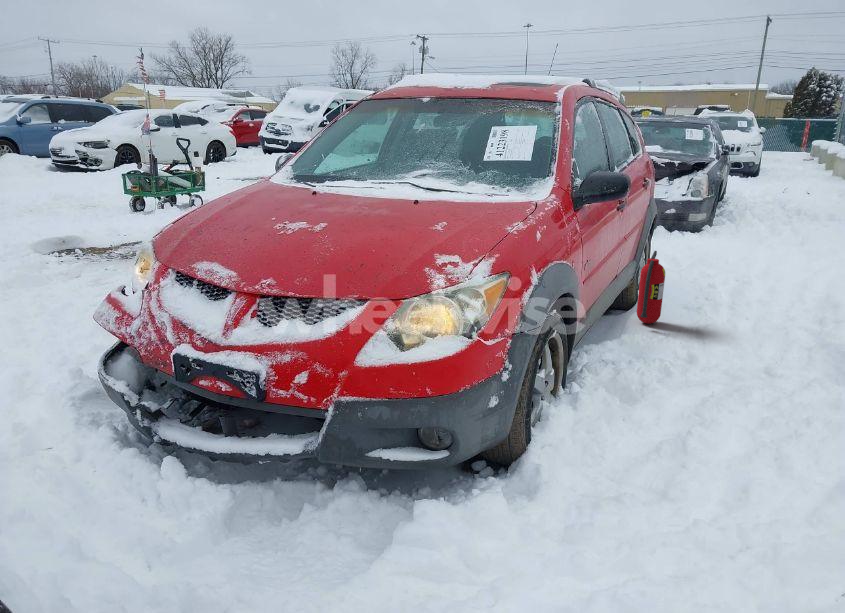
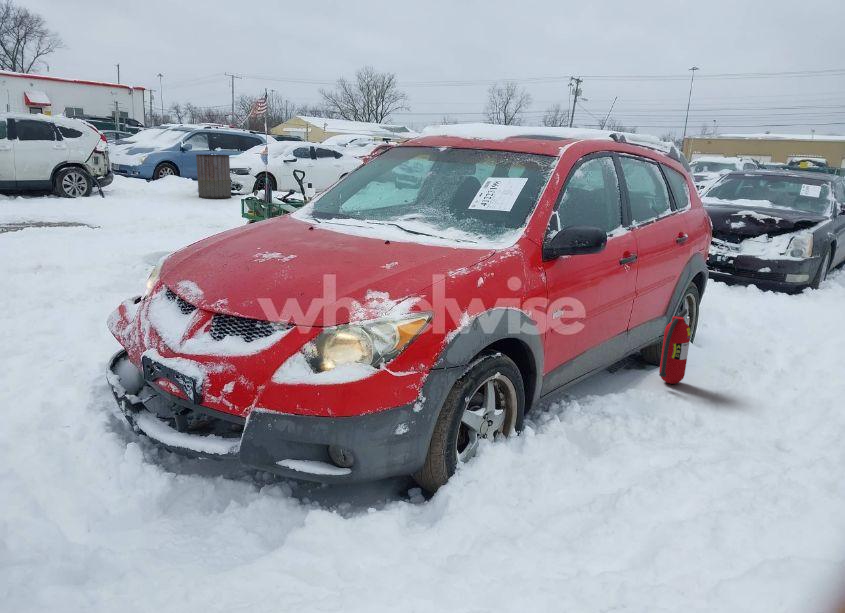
trash can: none [39,126,89,177] -> present [196,154,231,198]

